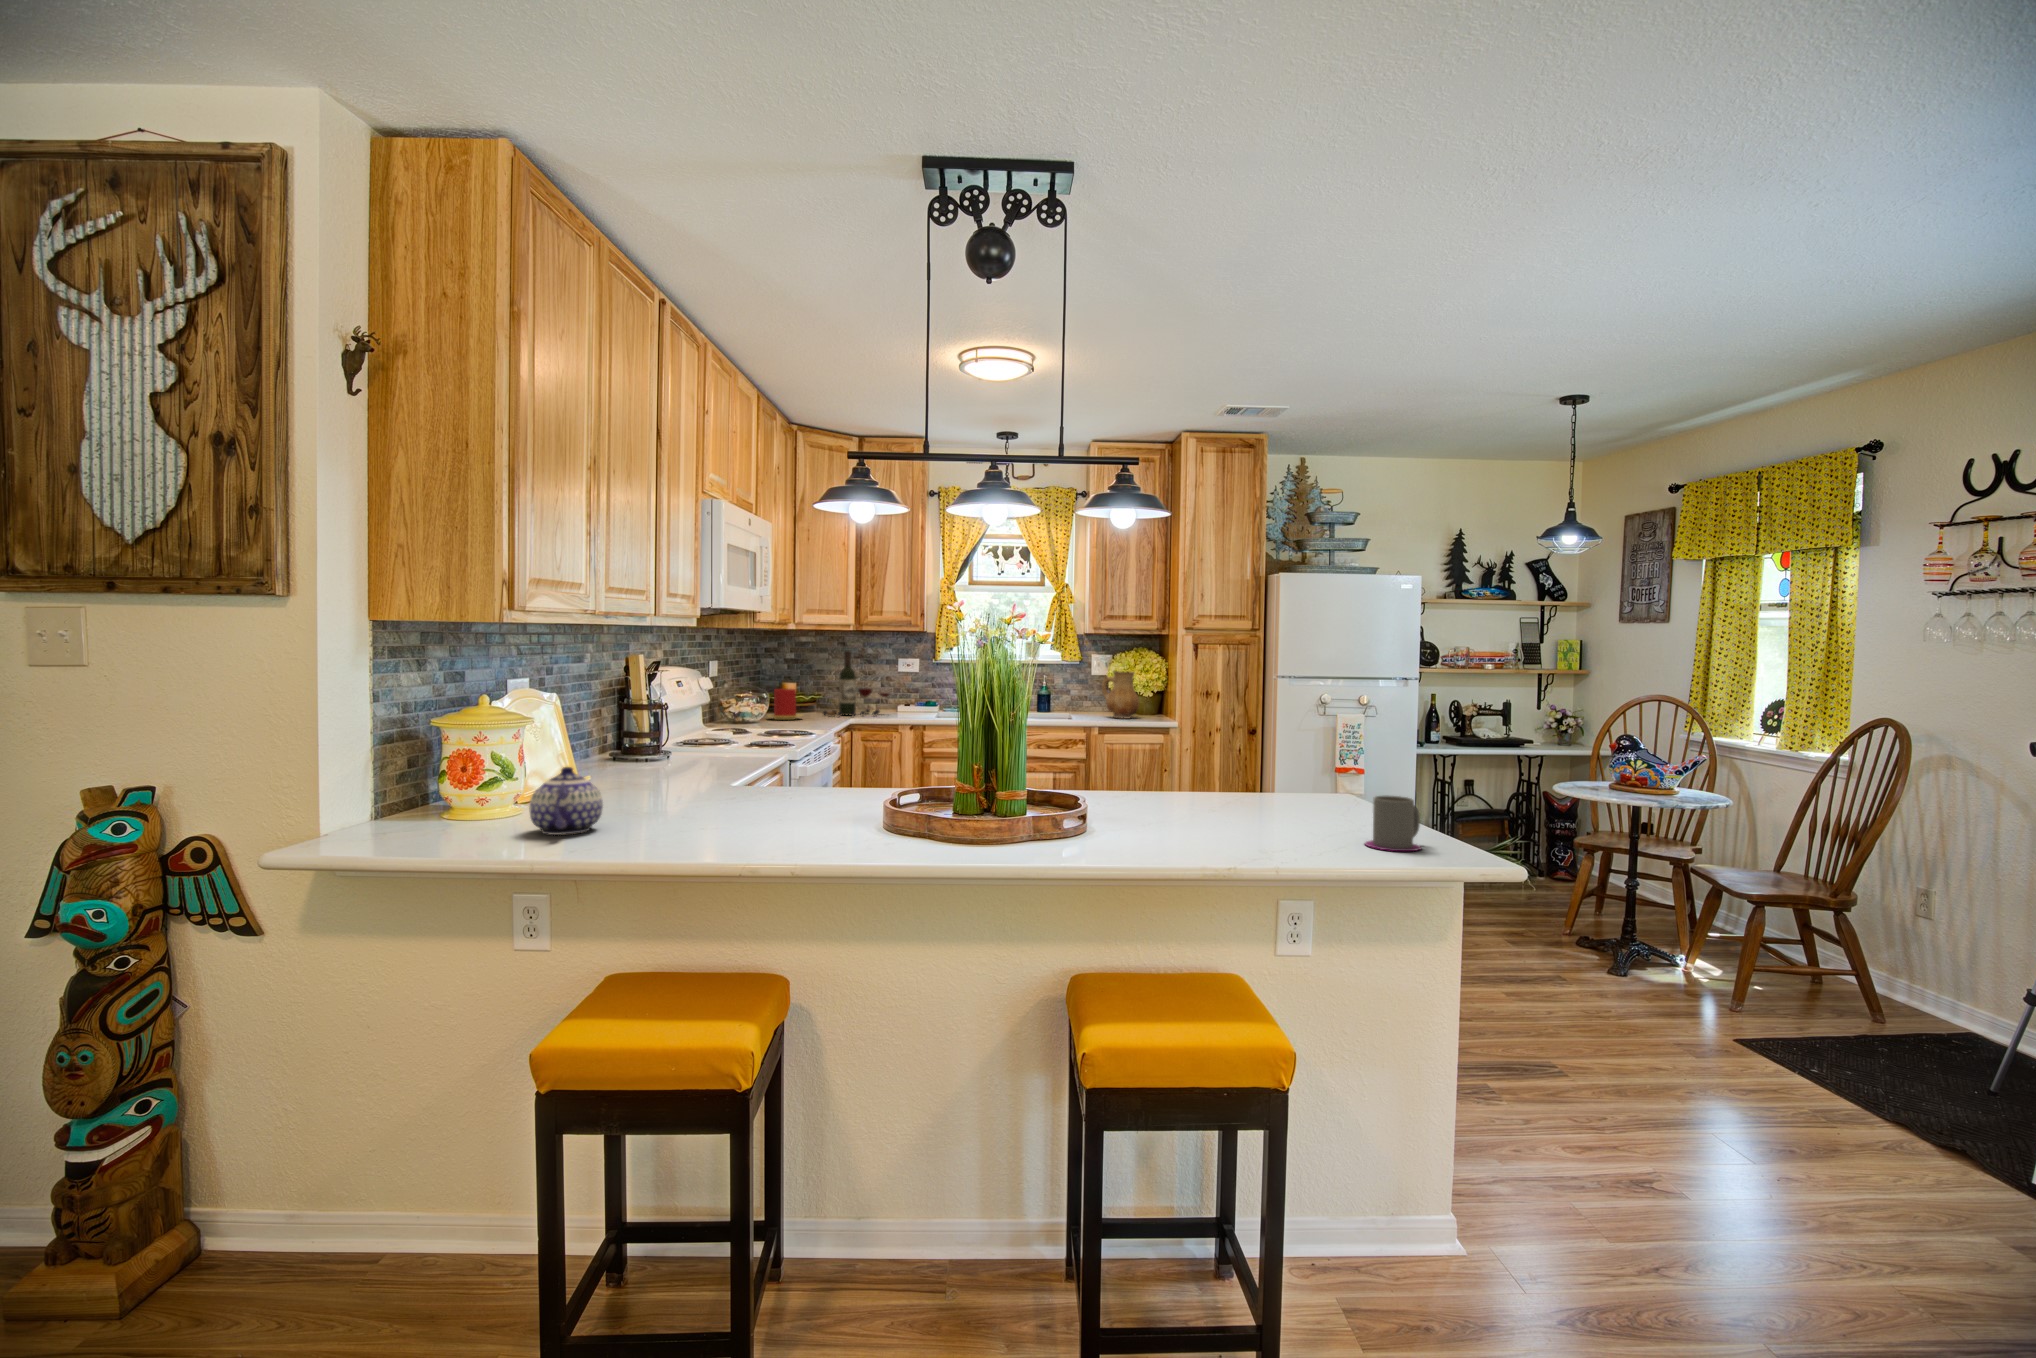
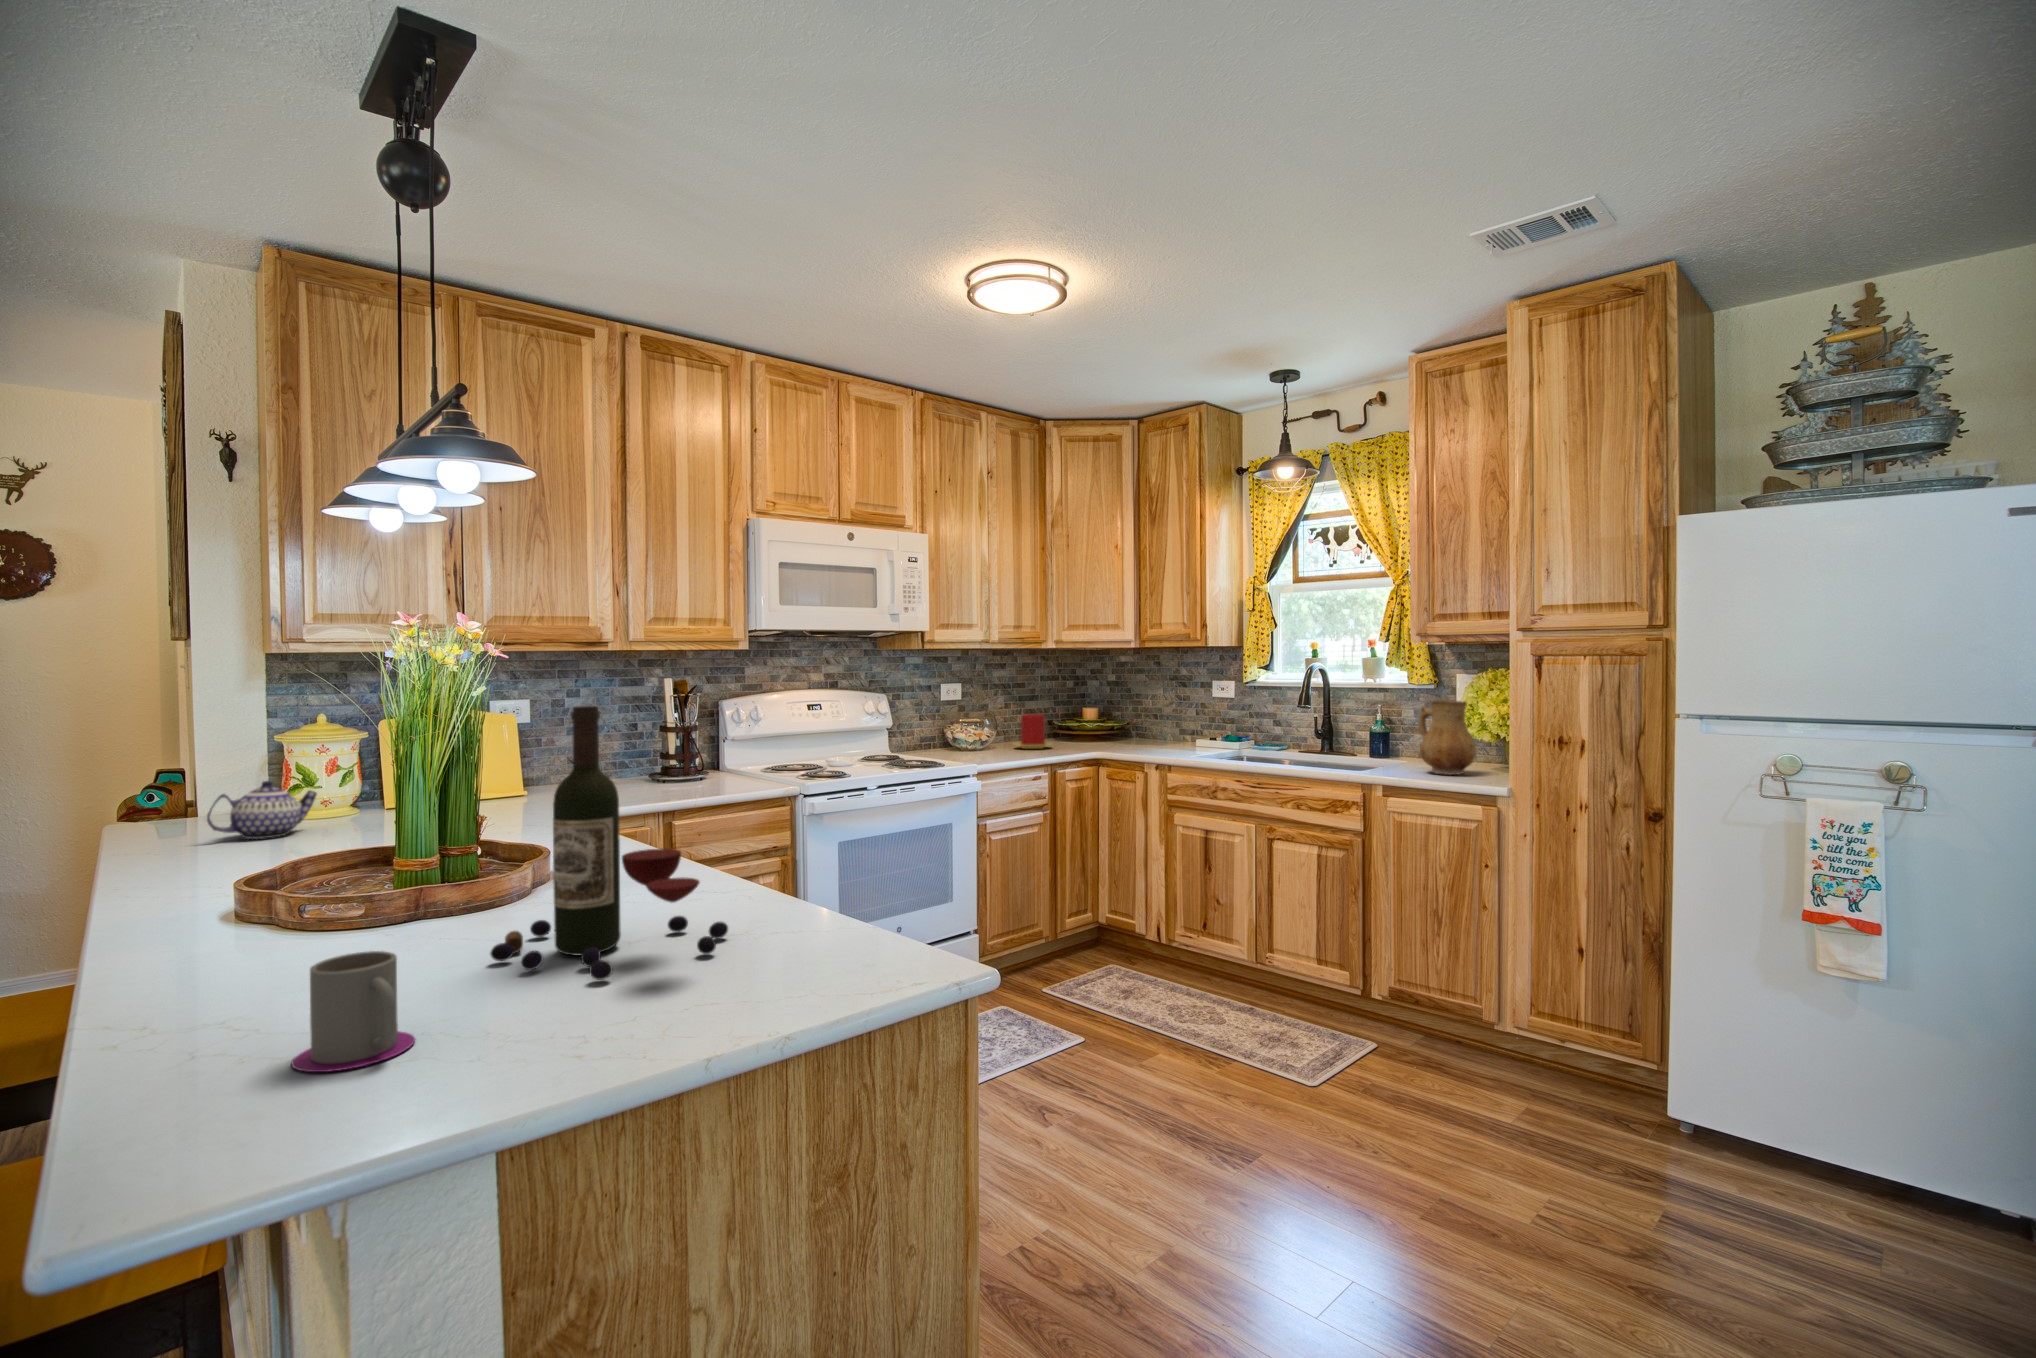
wine bottle: present [823,651,889,716] -> present [491,706,728,980]

